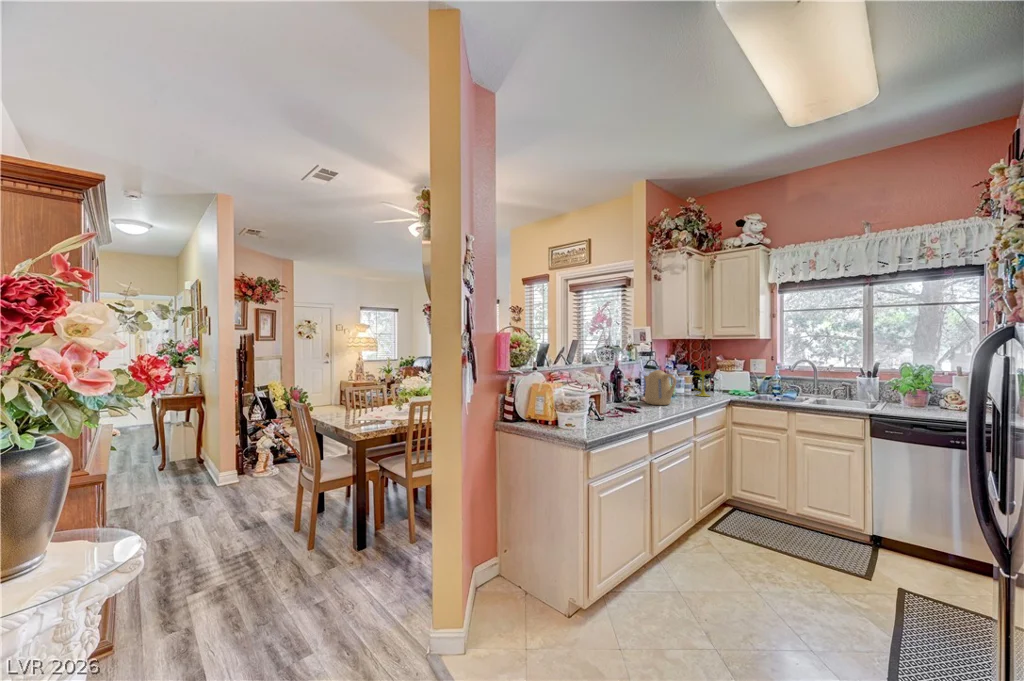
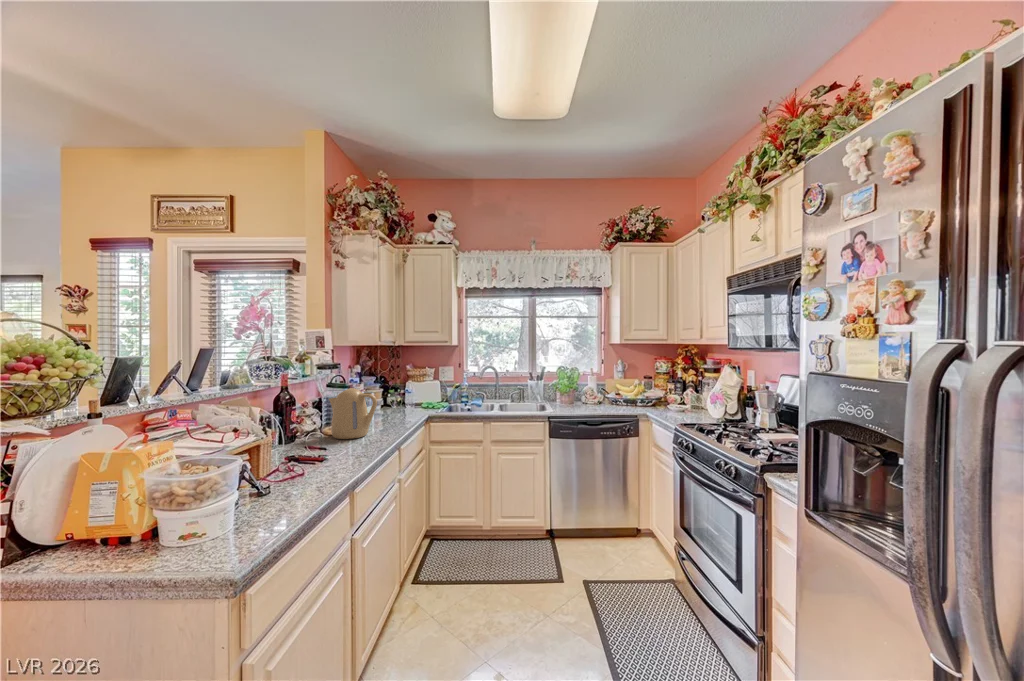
candle: present [695,357,711,396] -> none [384,365,409,415]

